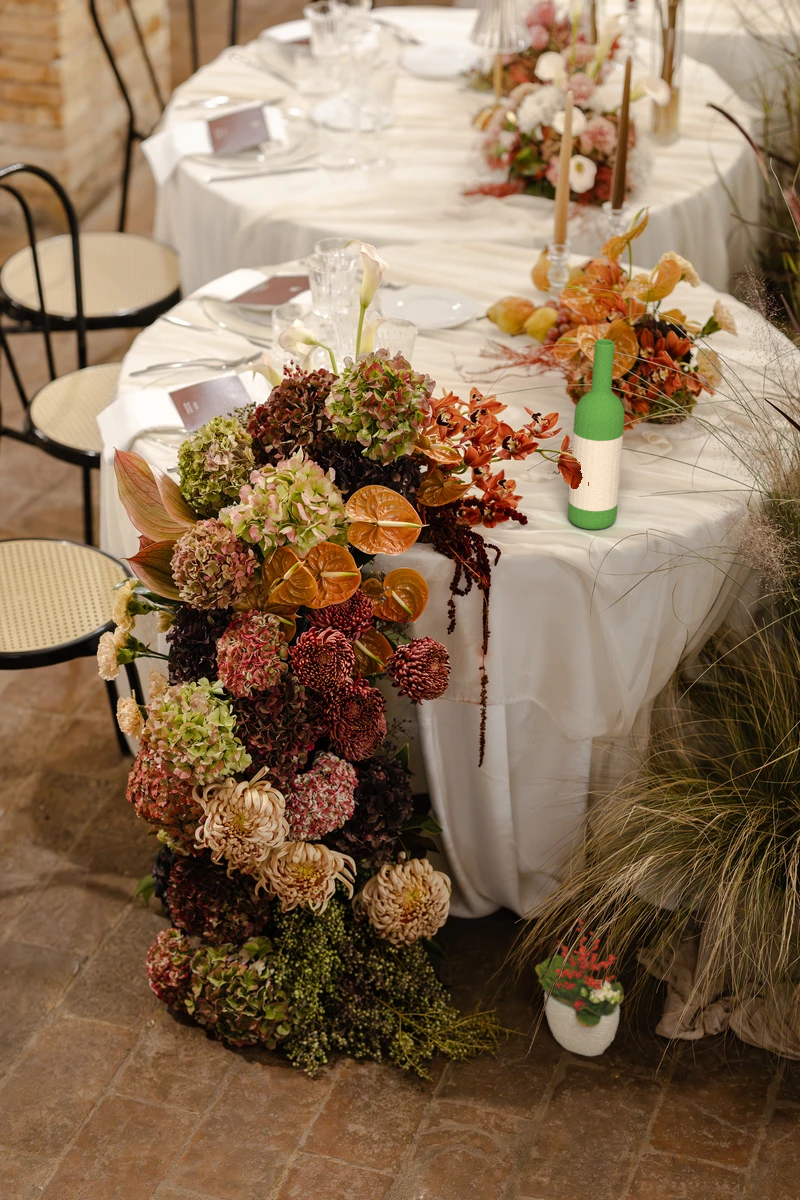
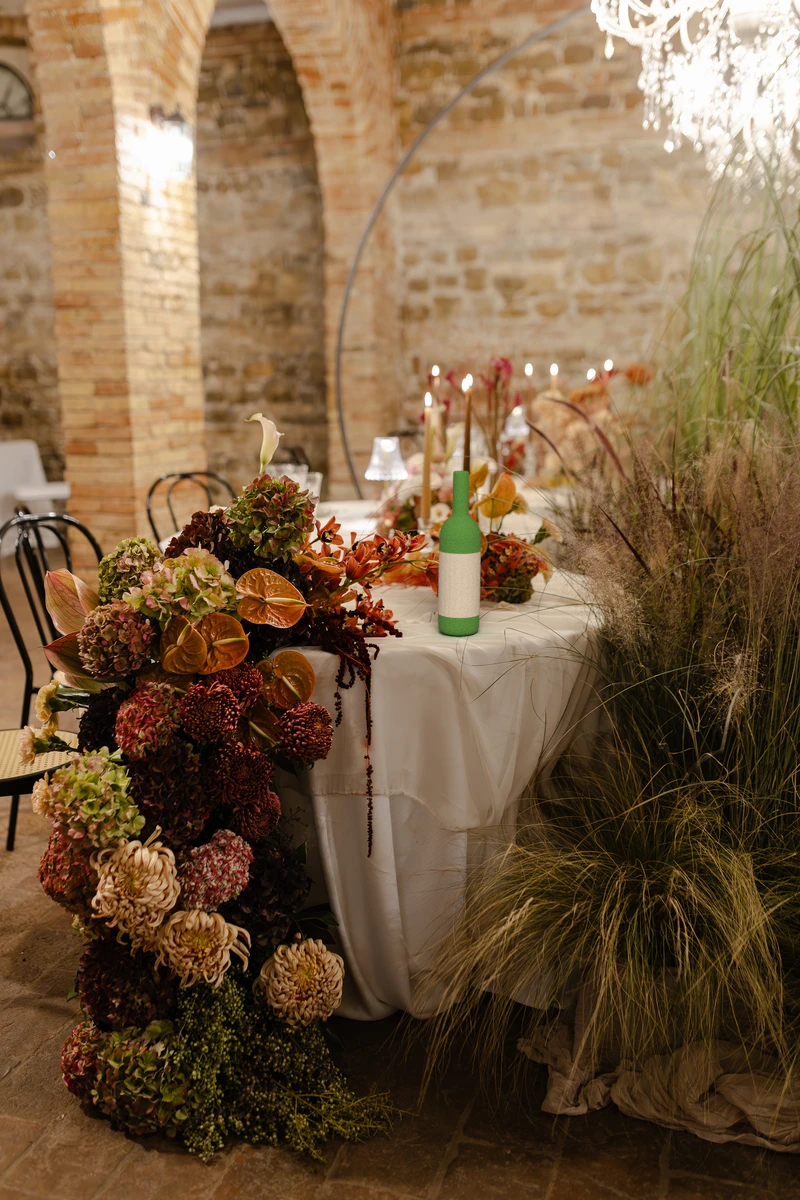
decorative plant: present [535,919,624,1056] -> none [423,989,508,1134]

